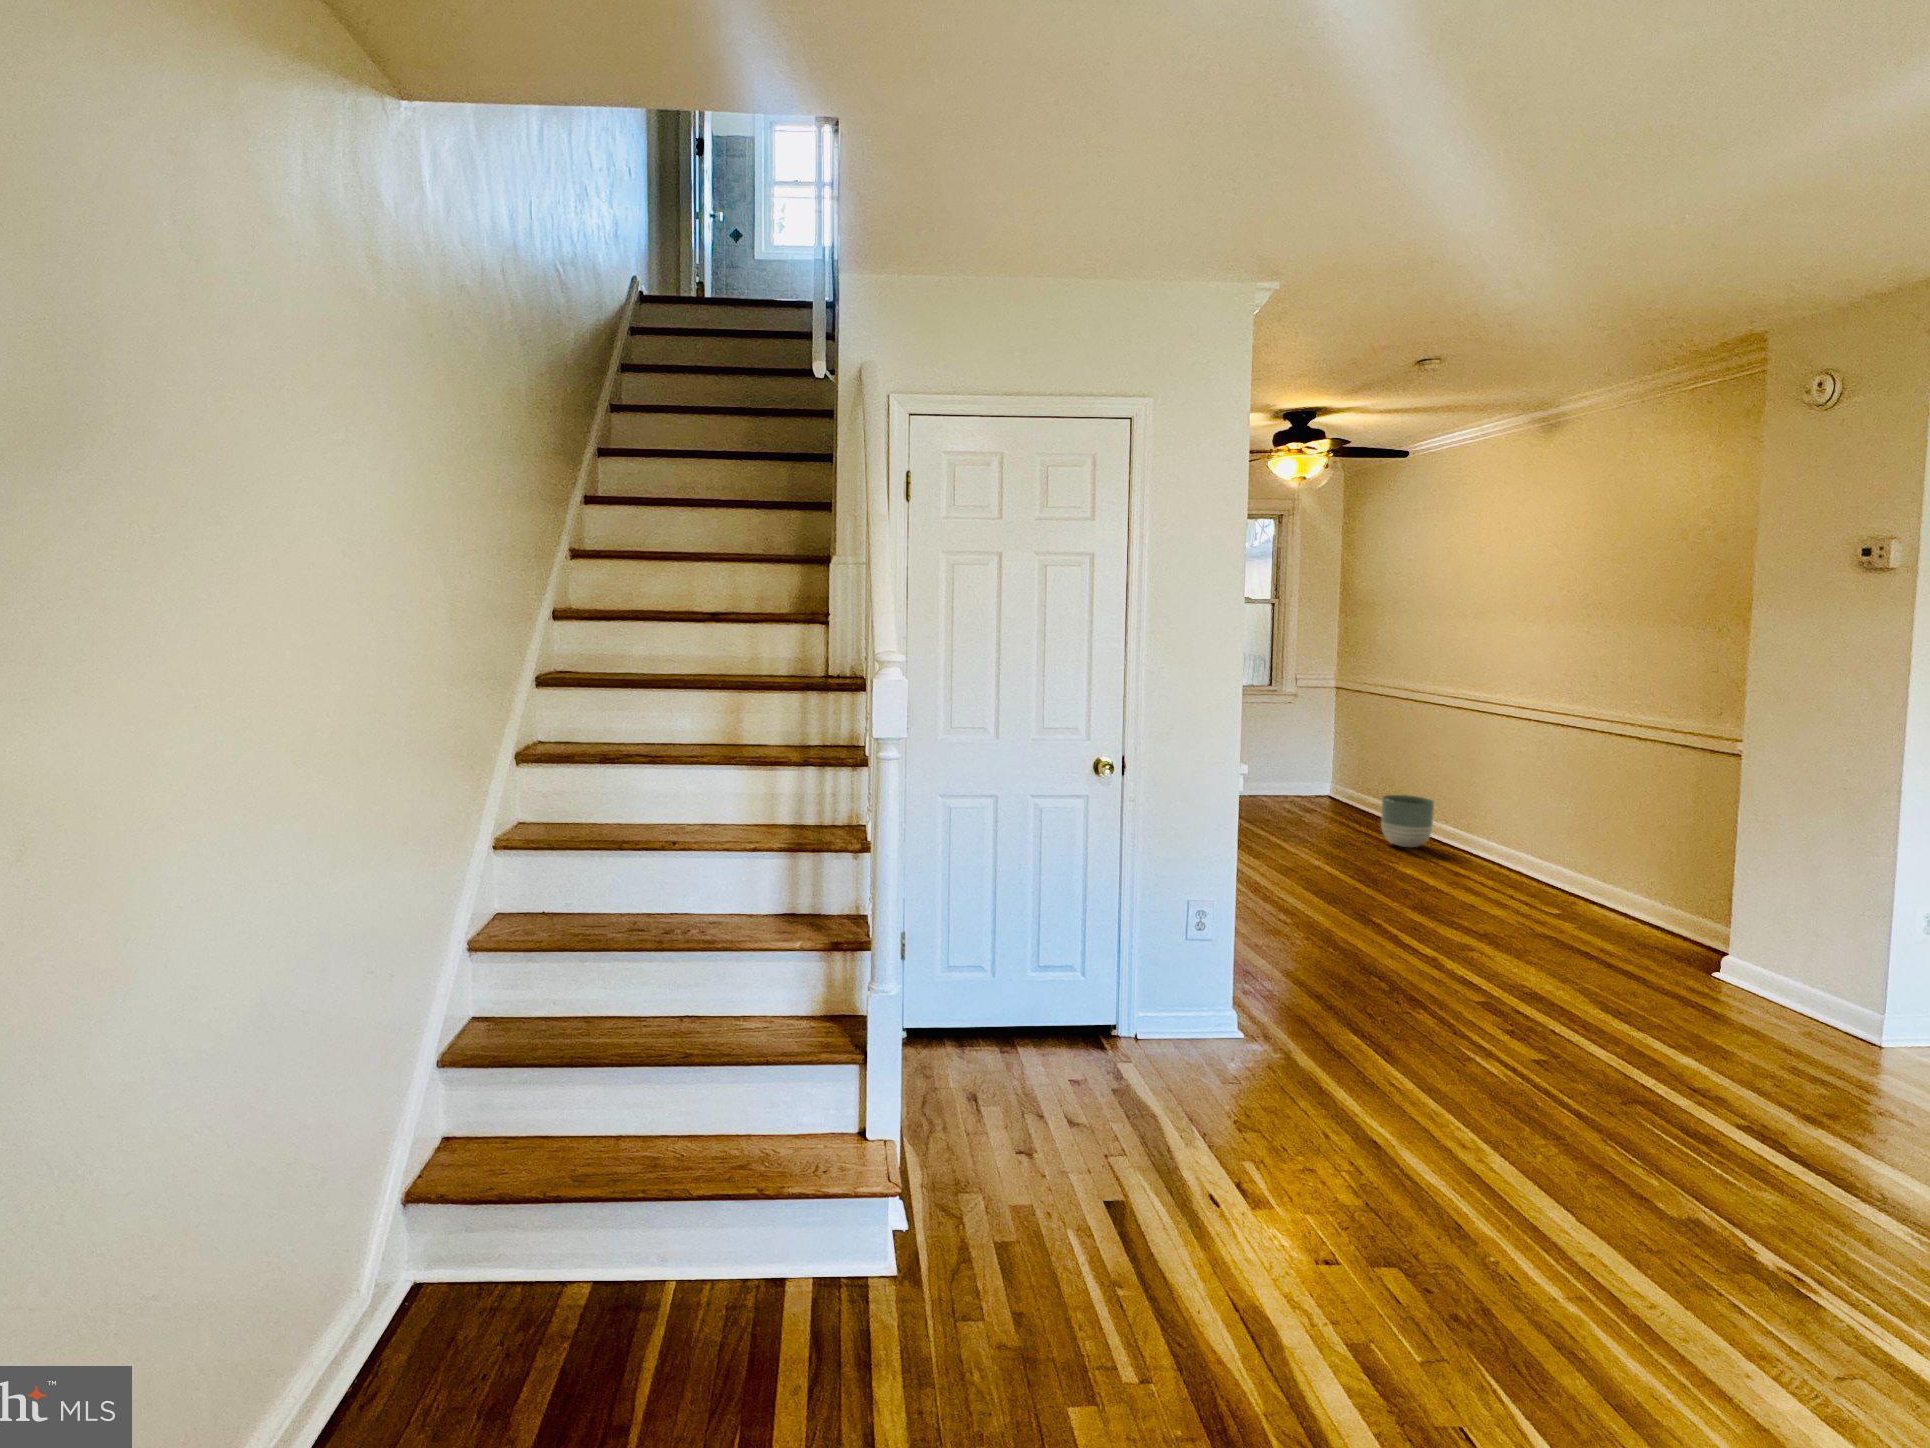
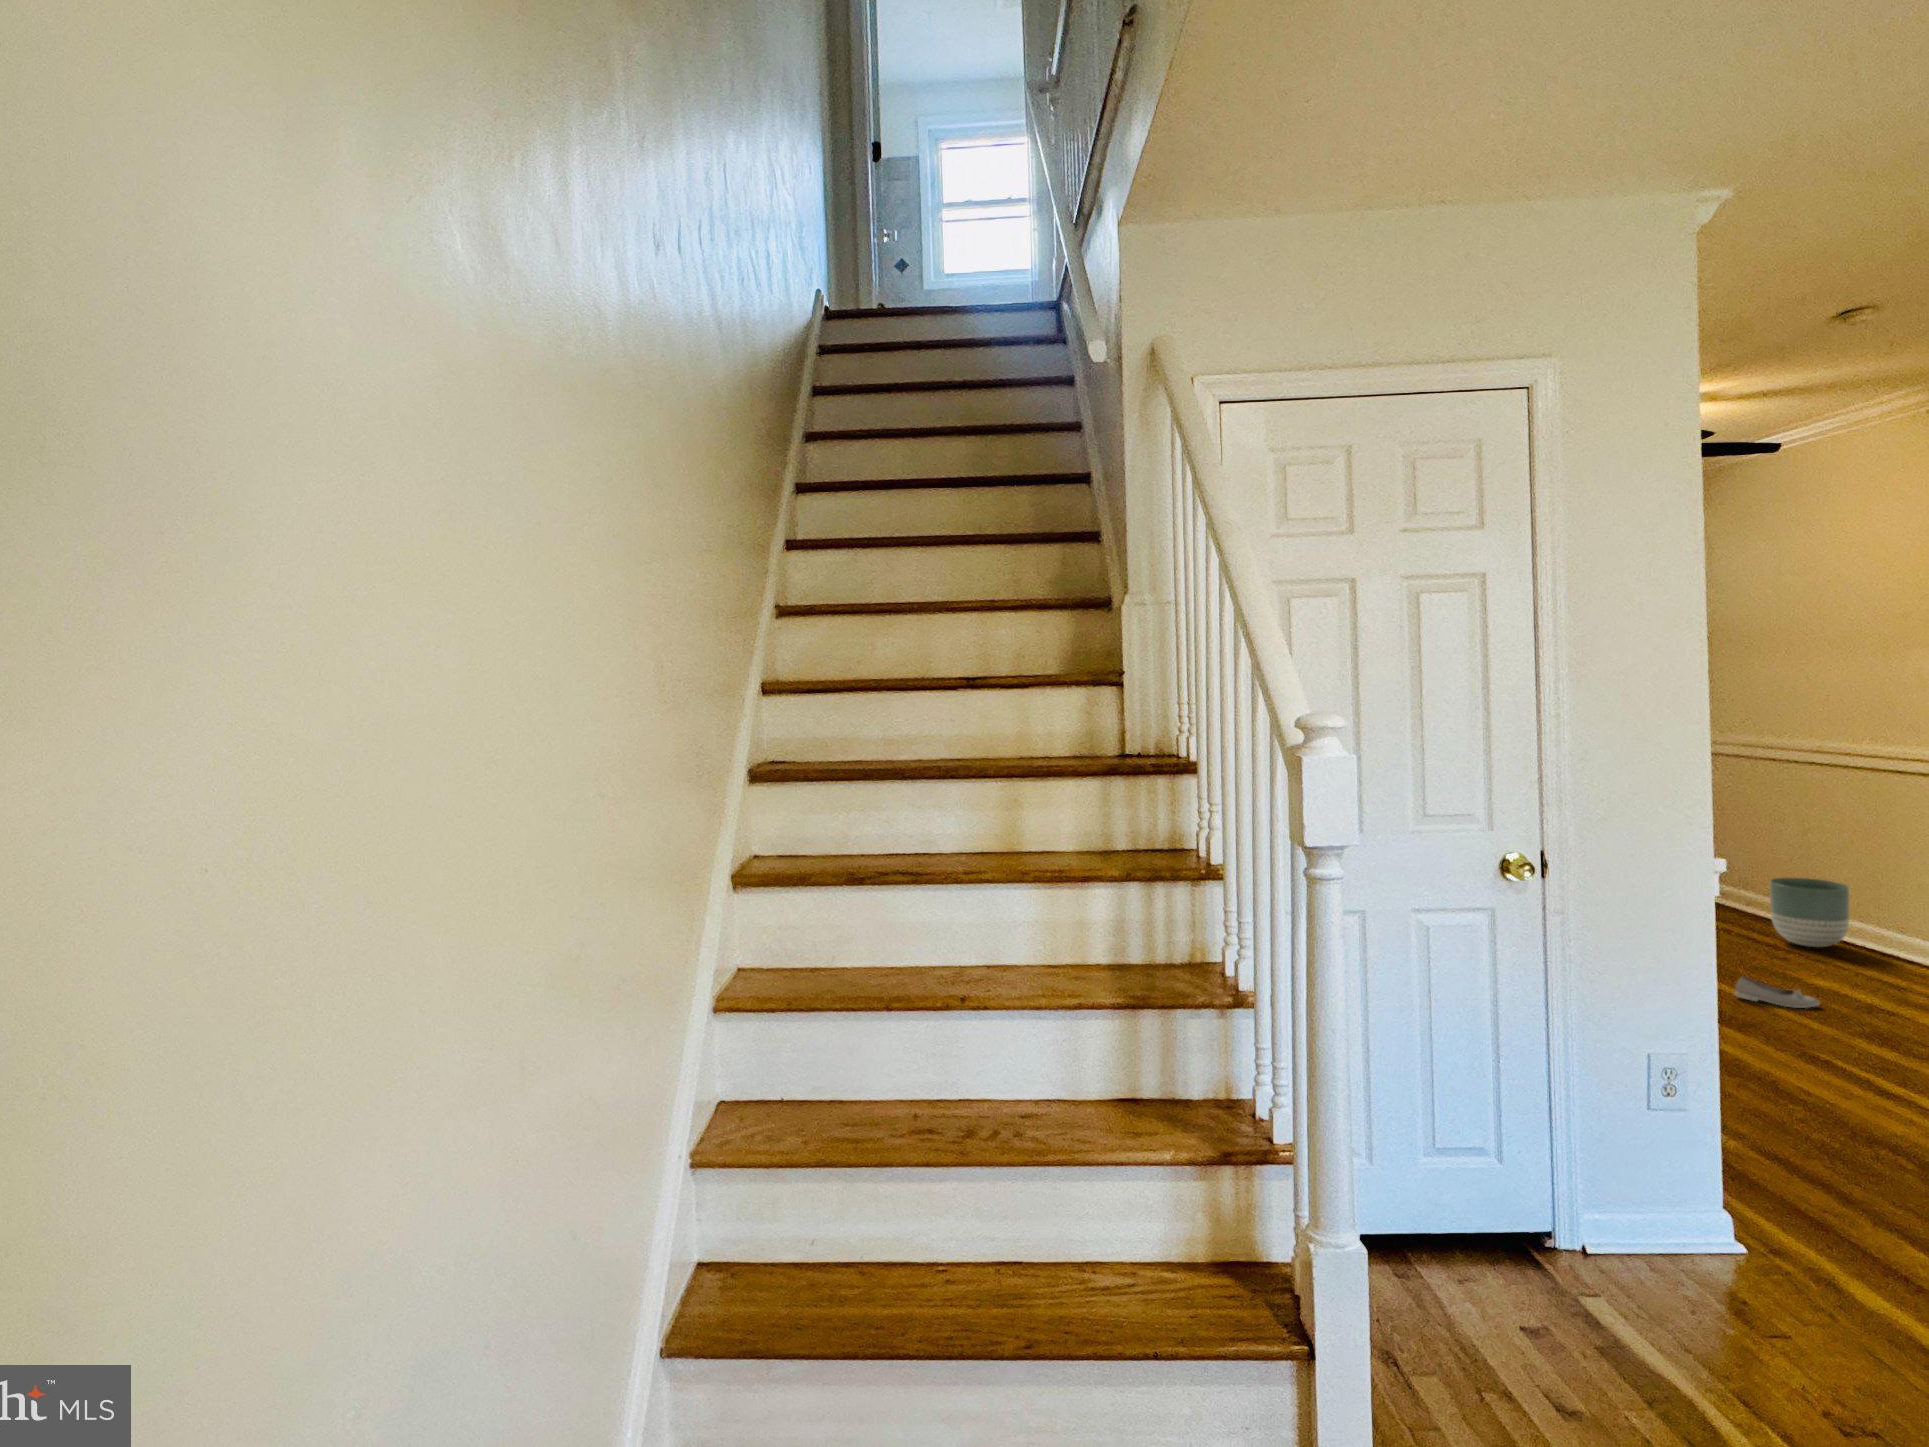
shoe: none [1331,865,1385,887] -> present [1735,976,1820,1008]

